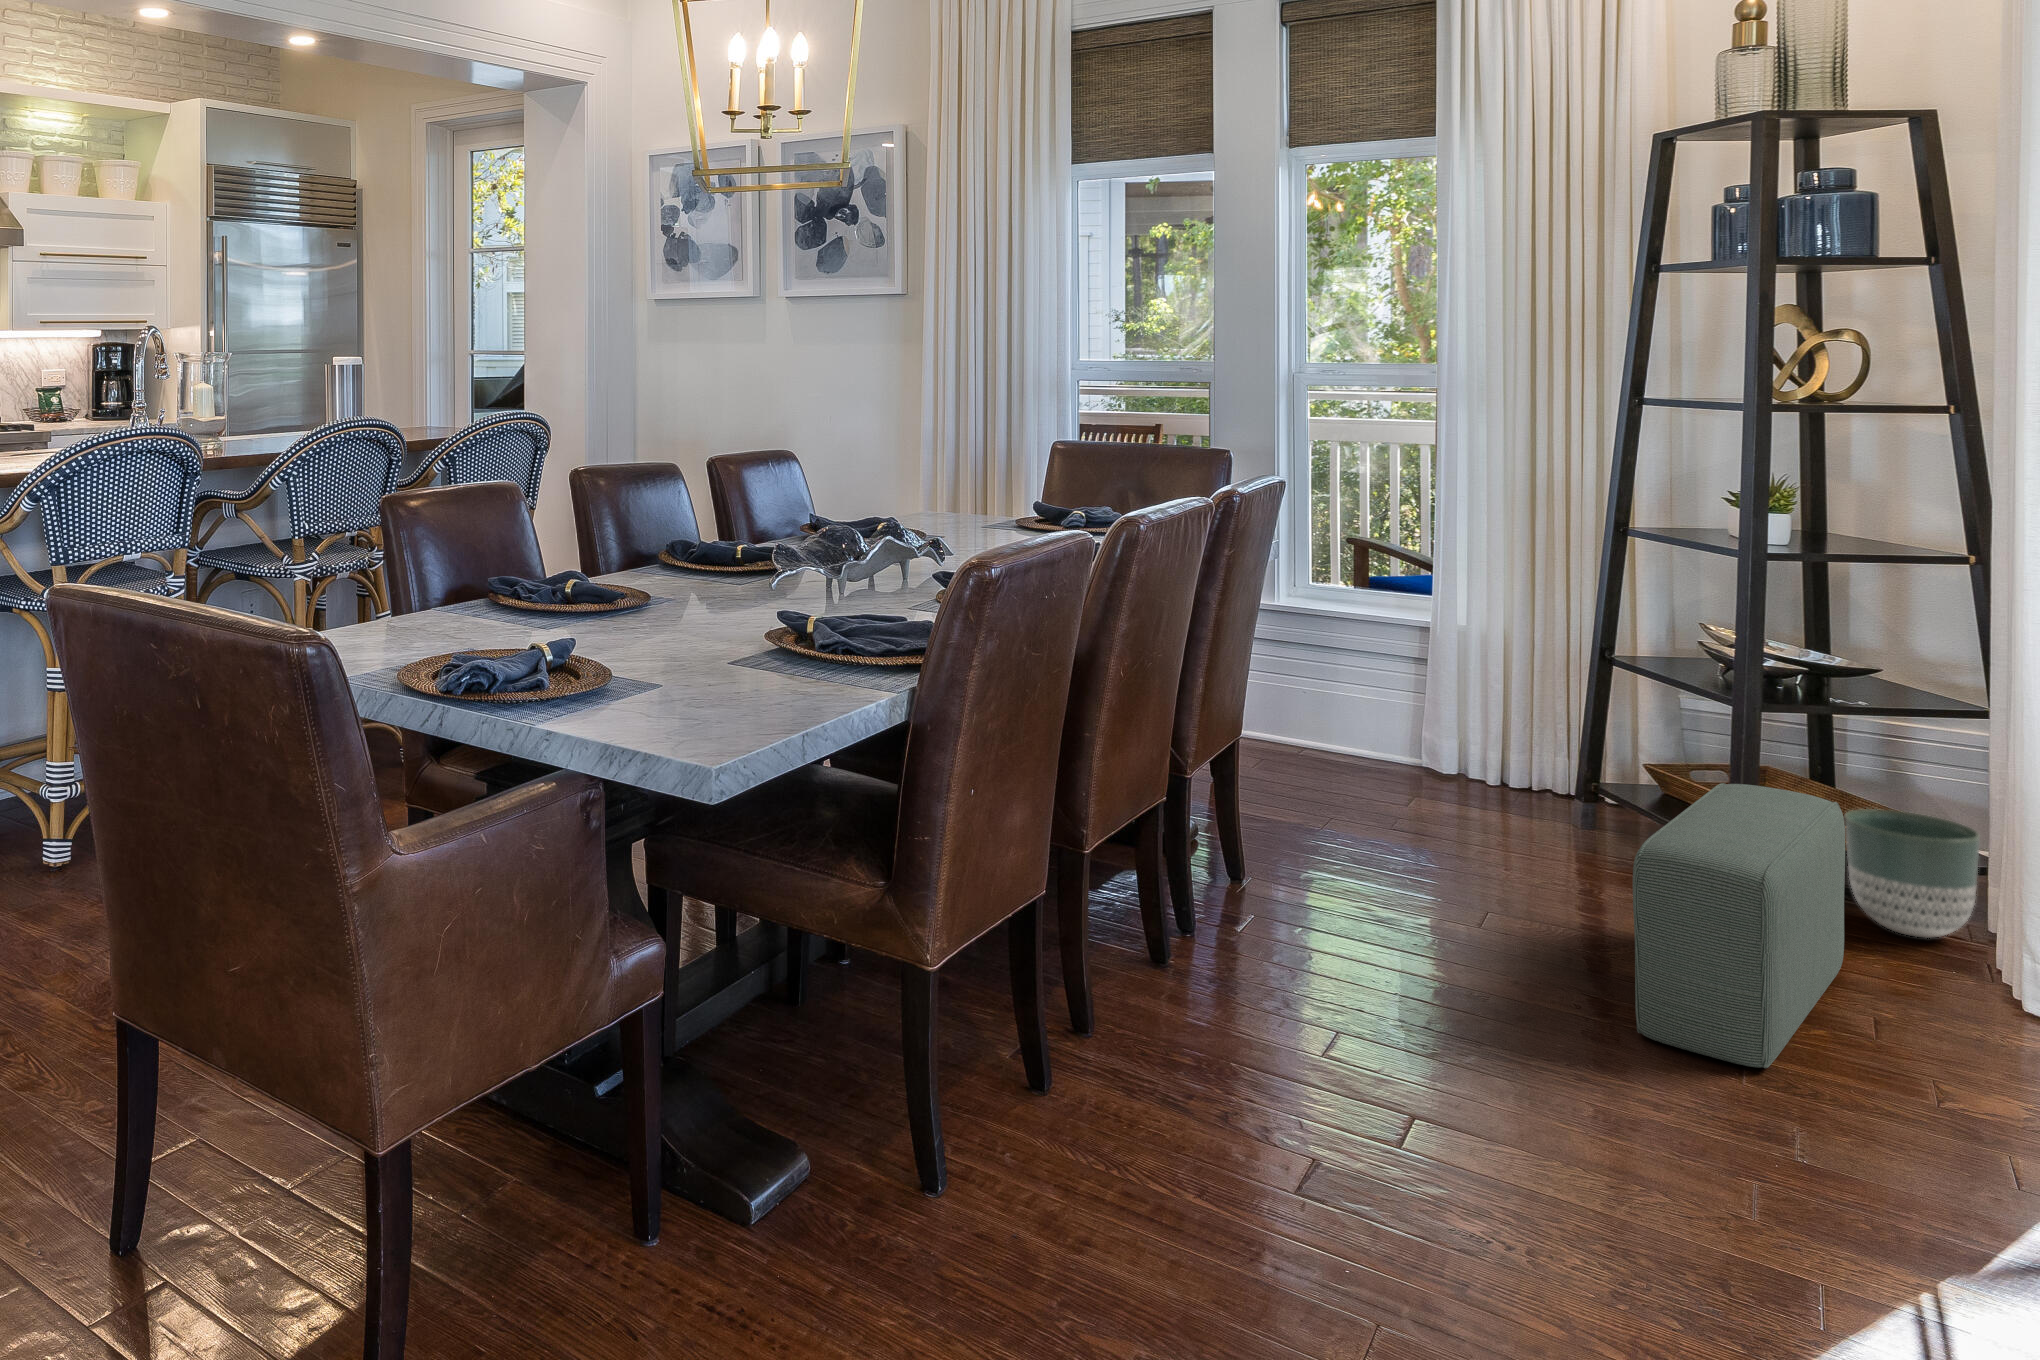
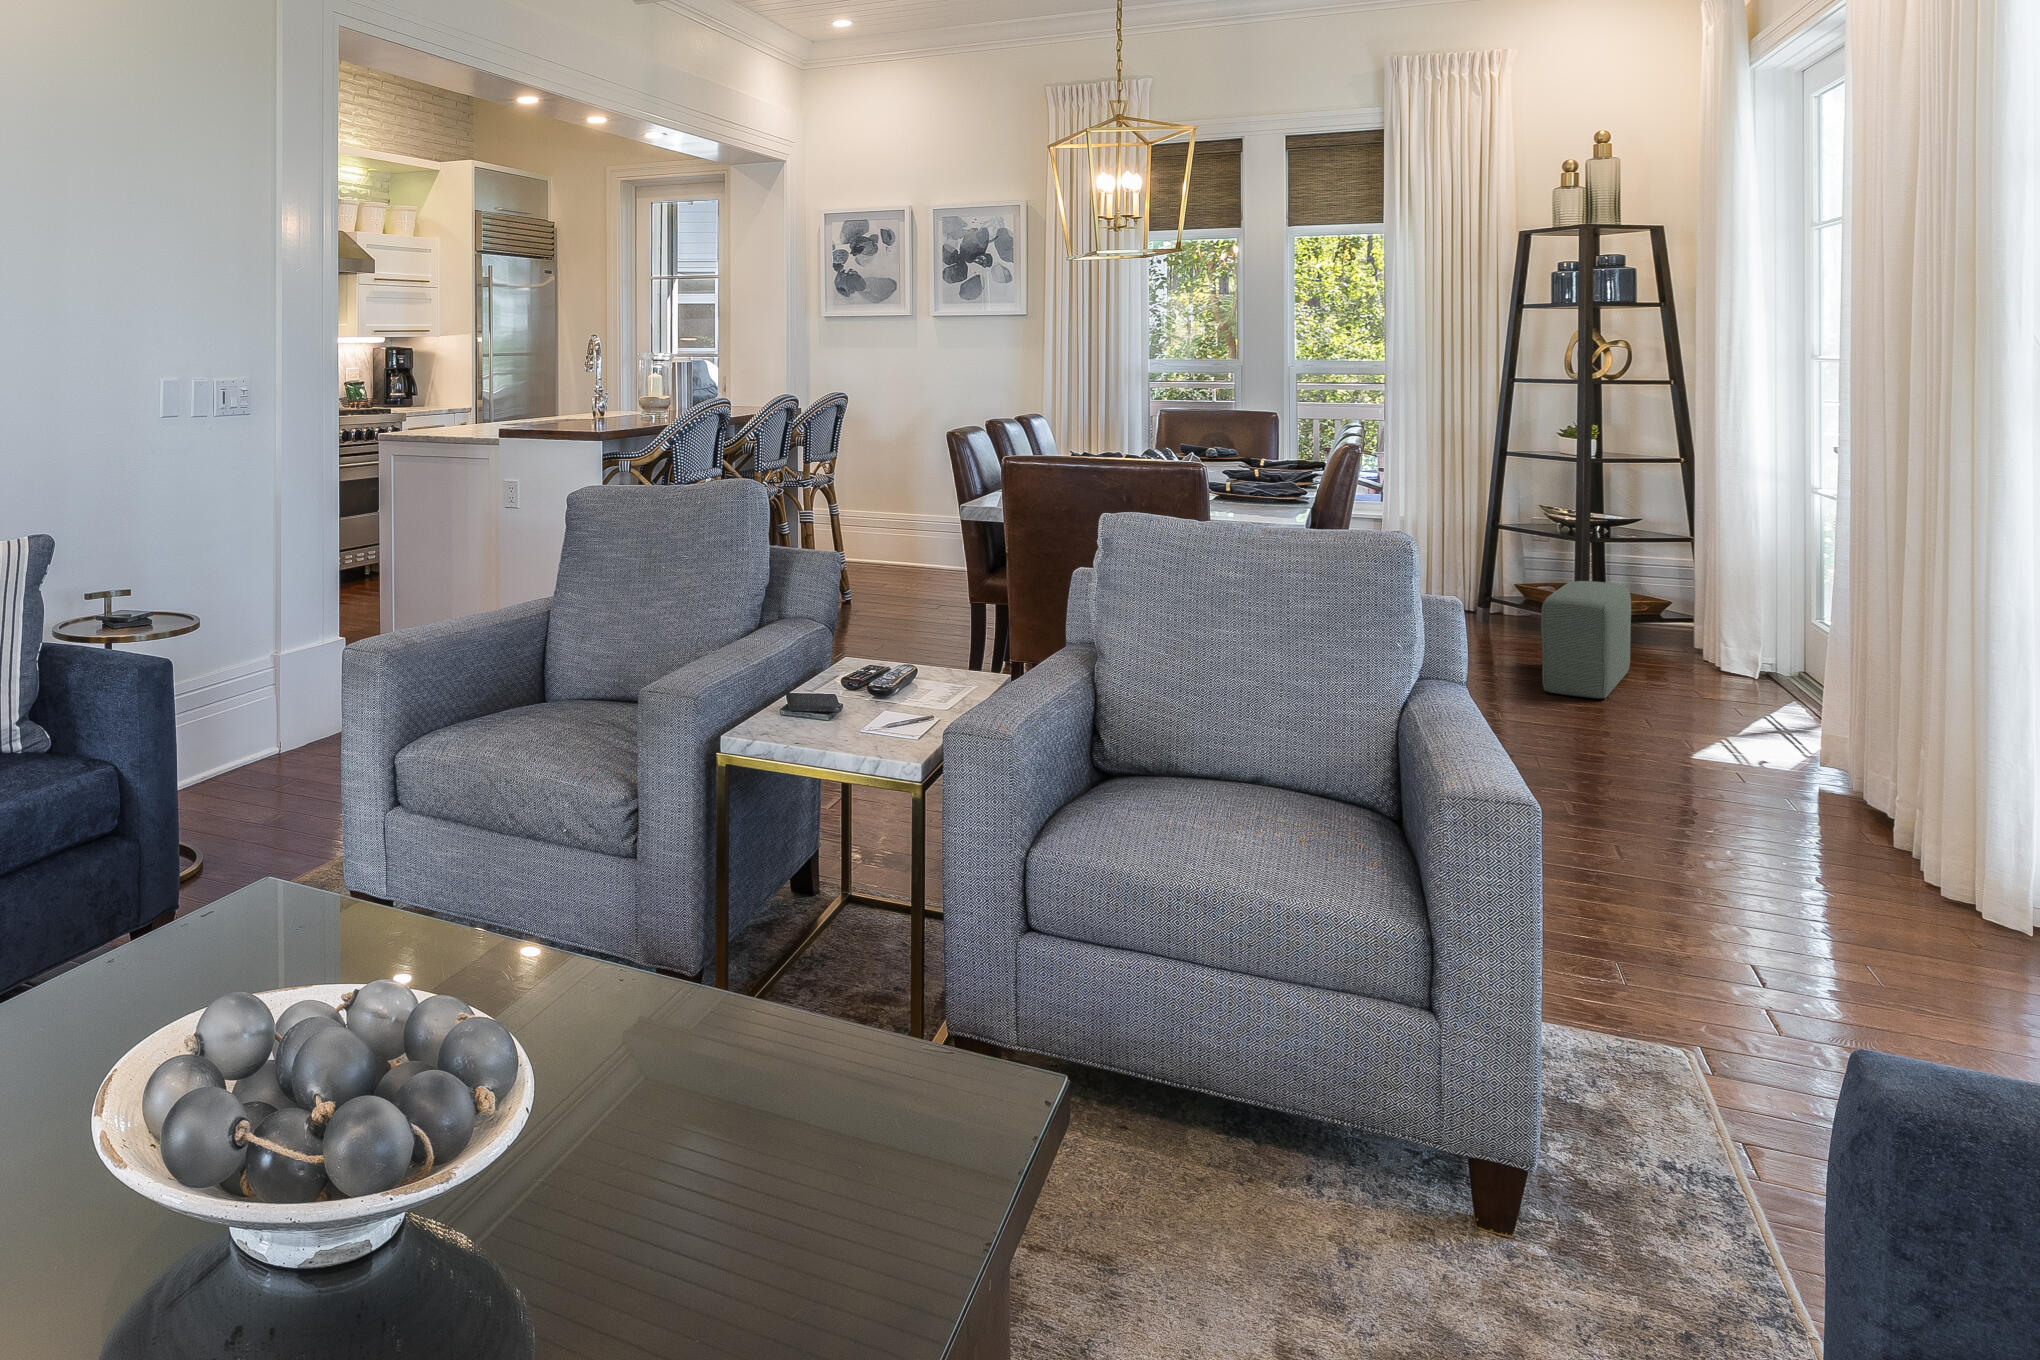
planter: present [1845,809,1980,938] -> none [1626,600,1691,661]

